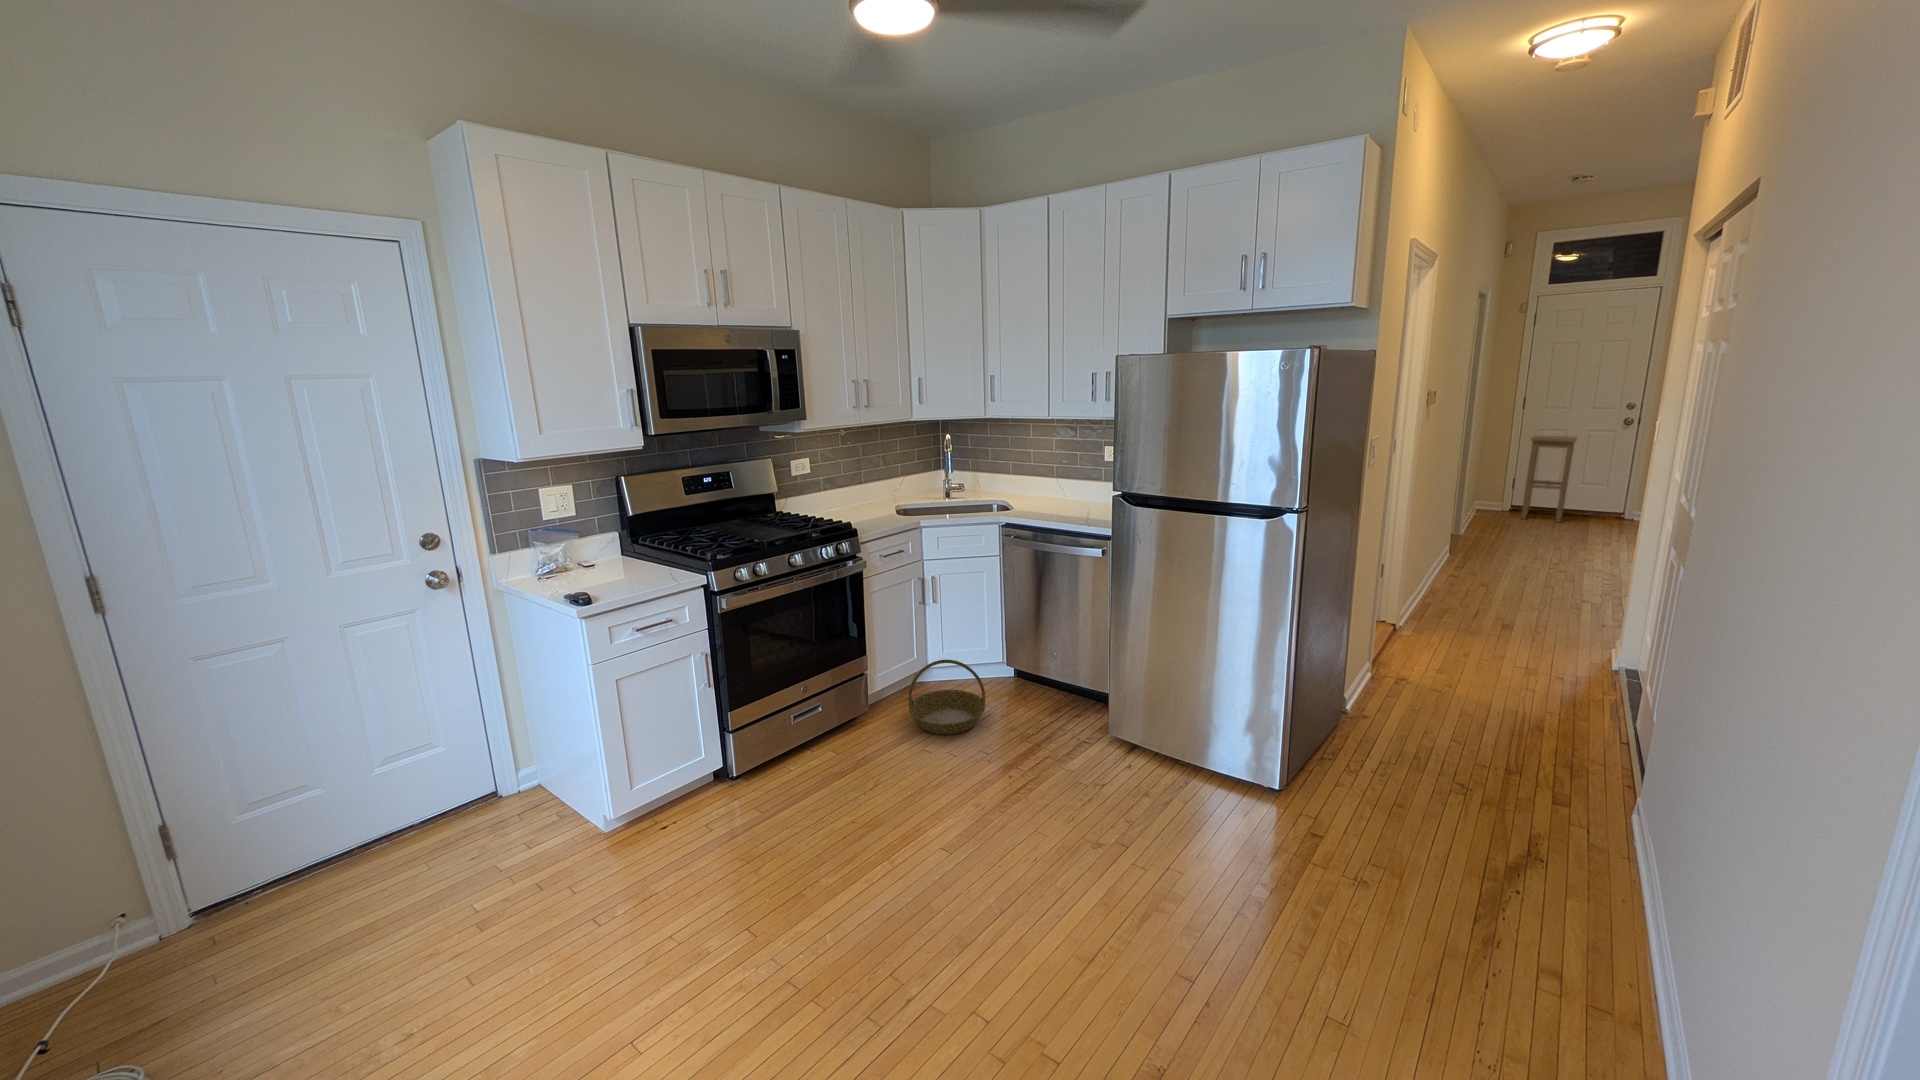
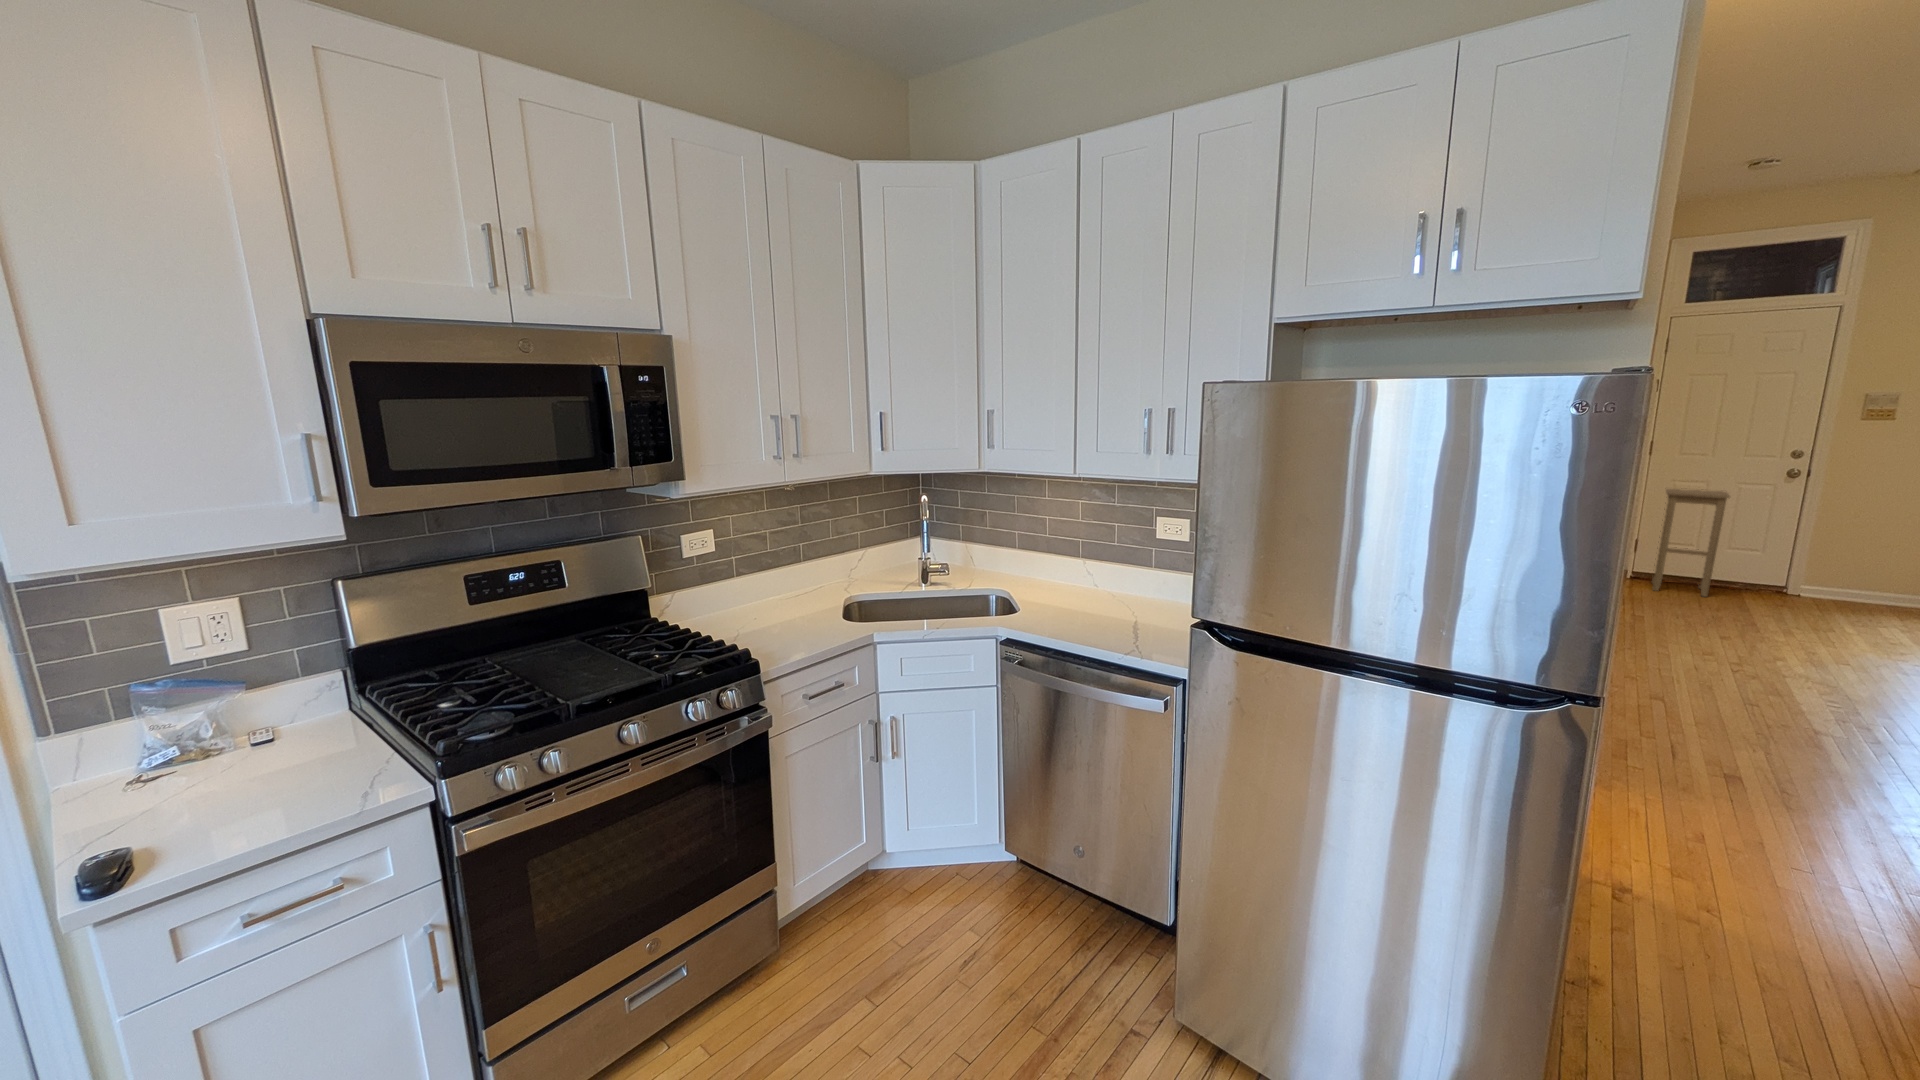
basket: present [909,660,985,734] -> none [841,872,966,1005]

